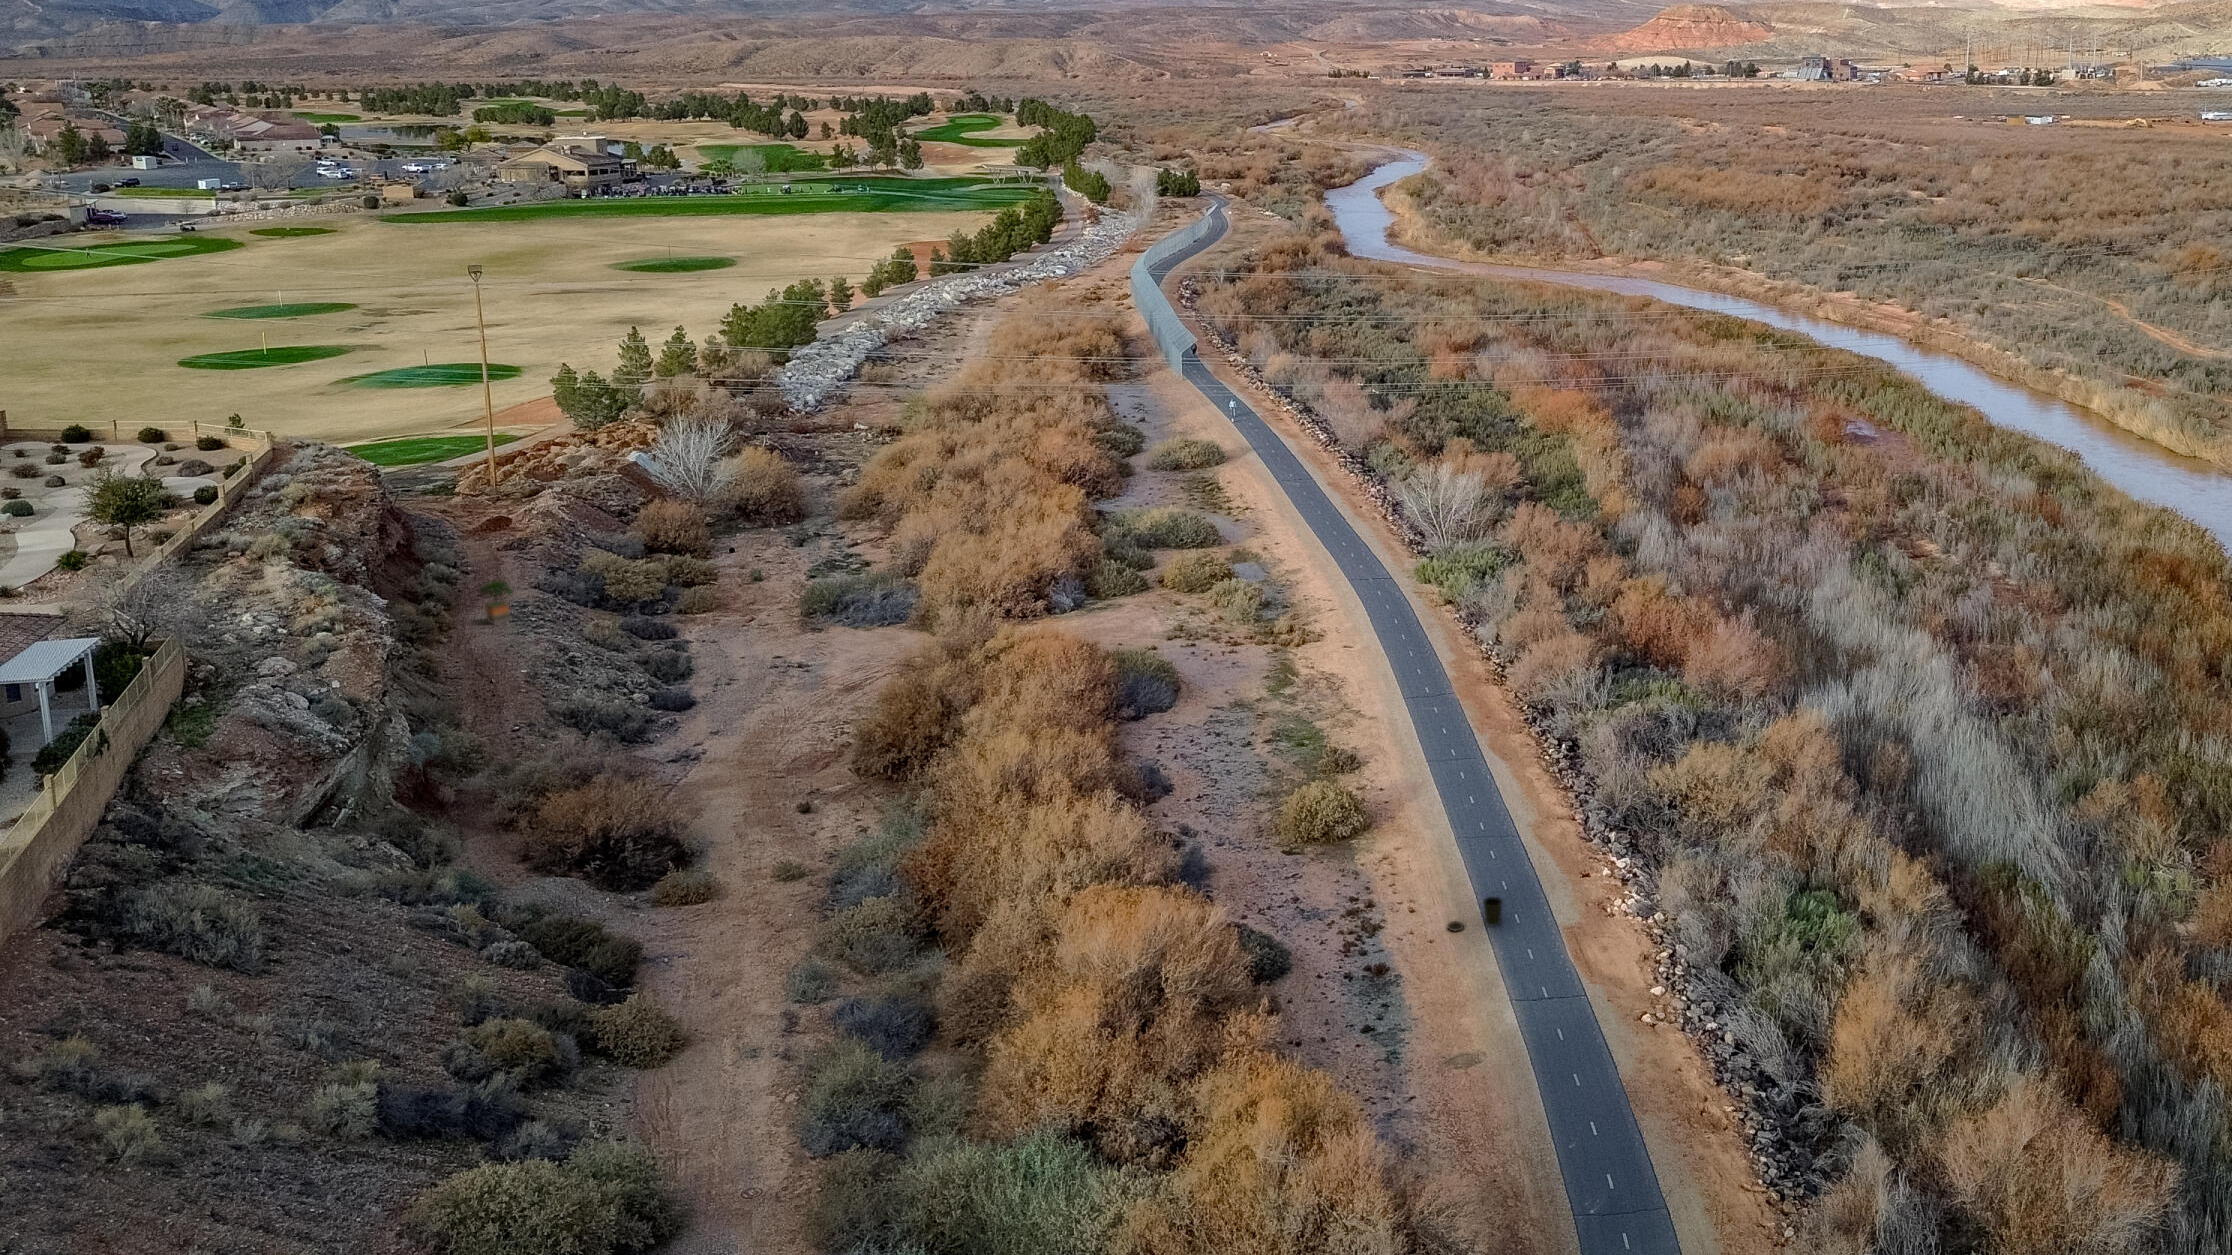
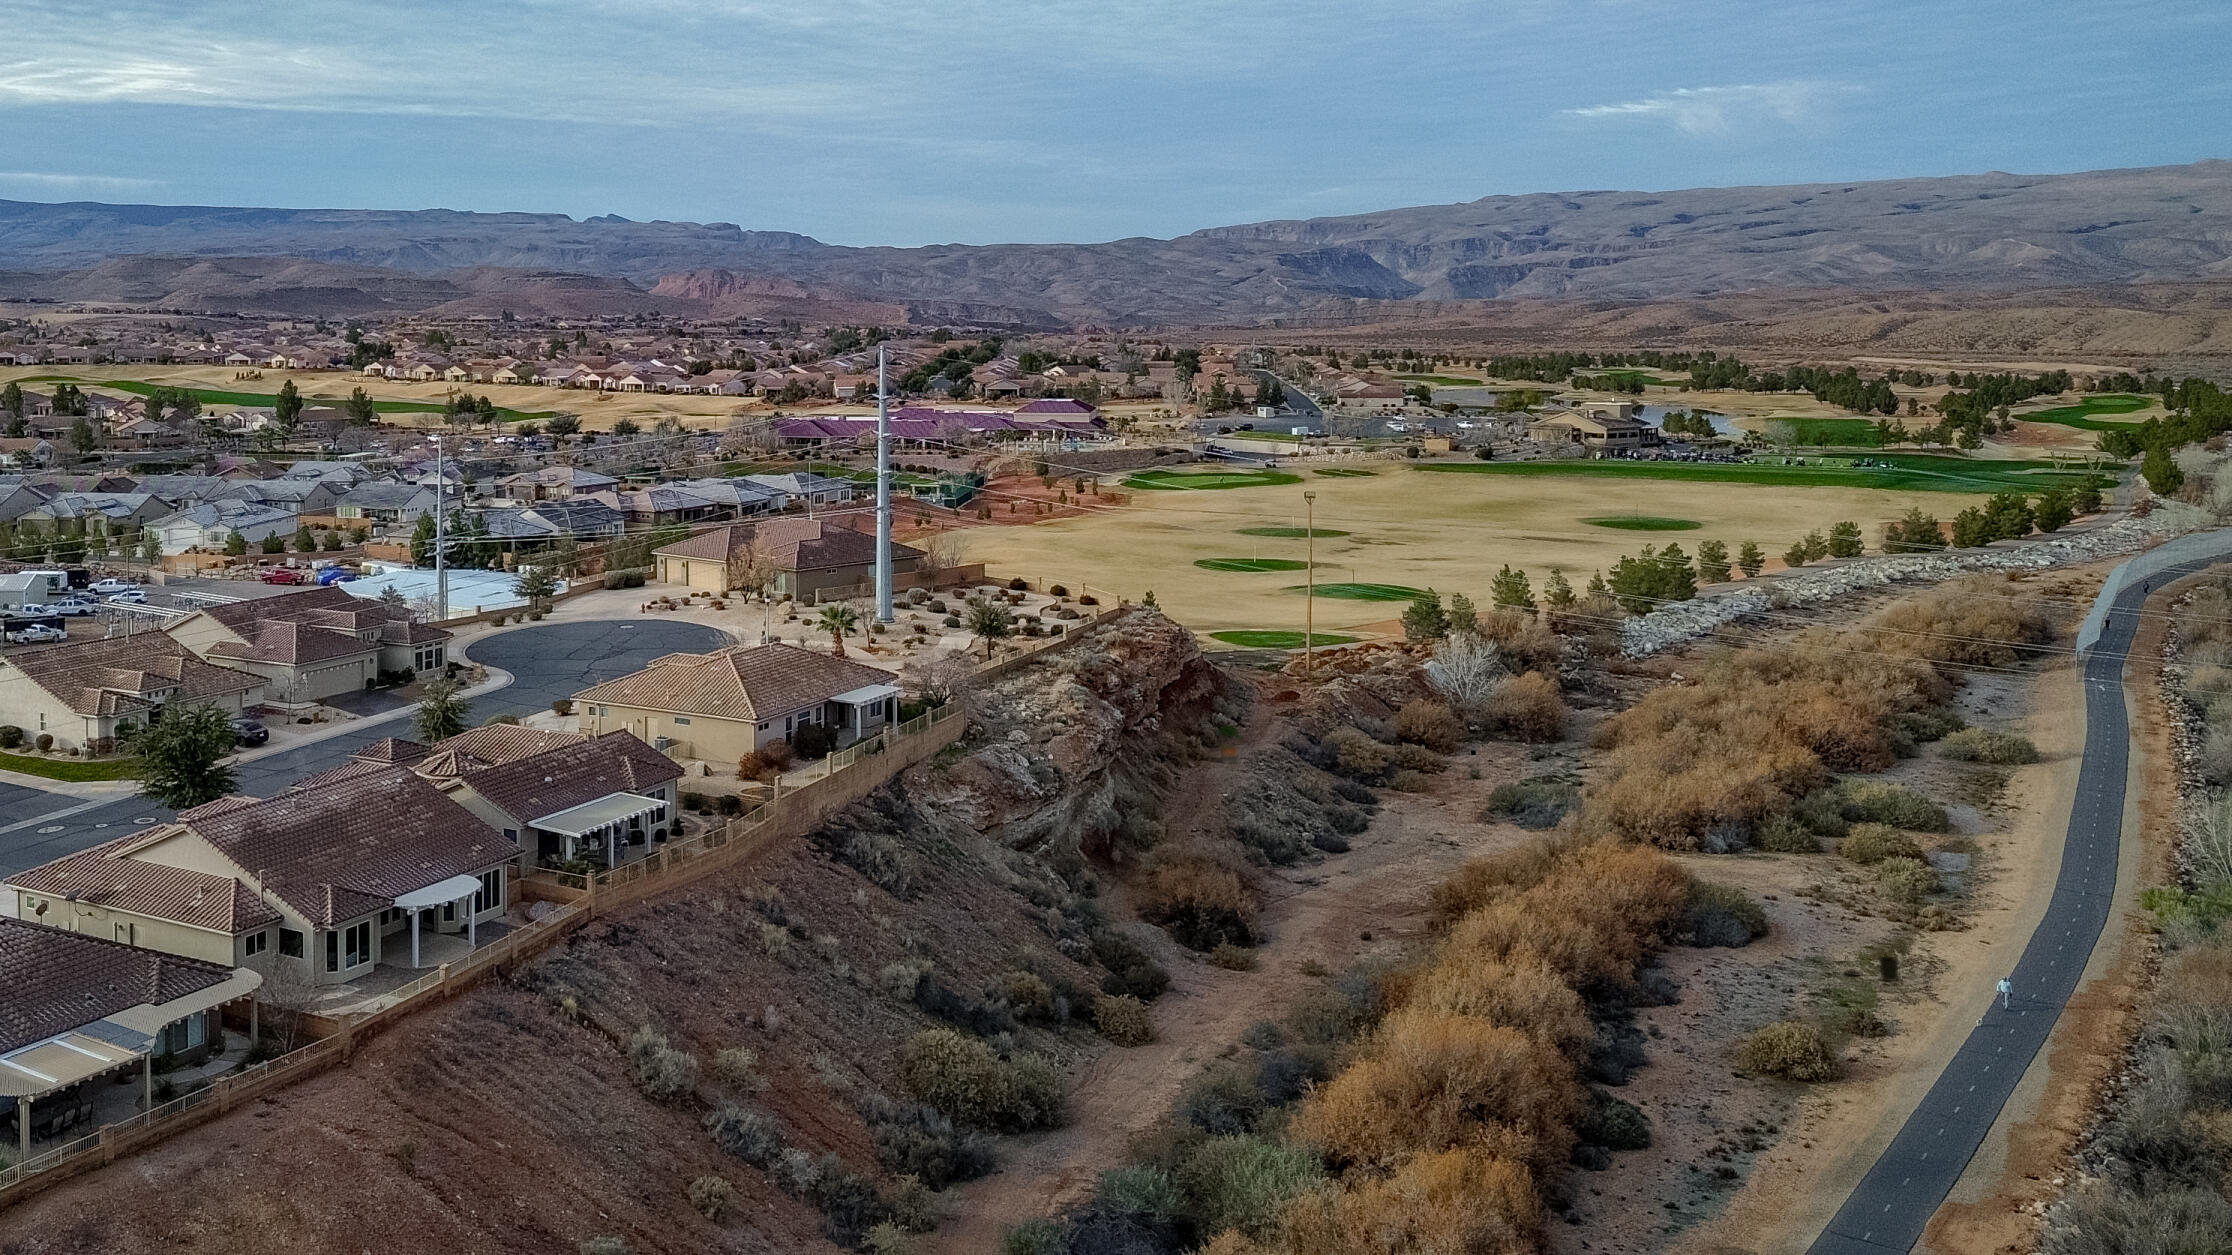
trash can: present [1447,897,1503,932] -> present [1845,957,1898,981]

